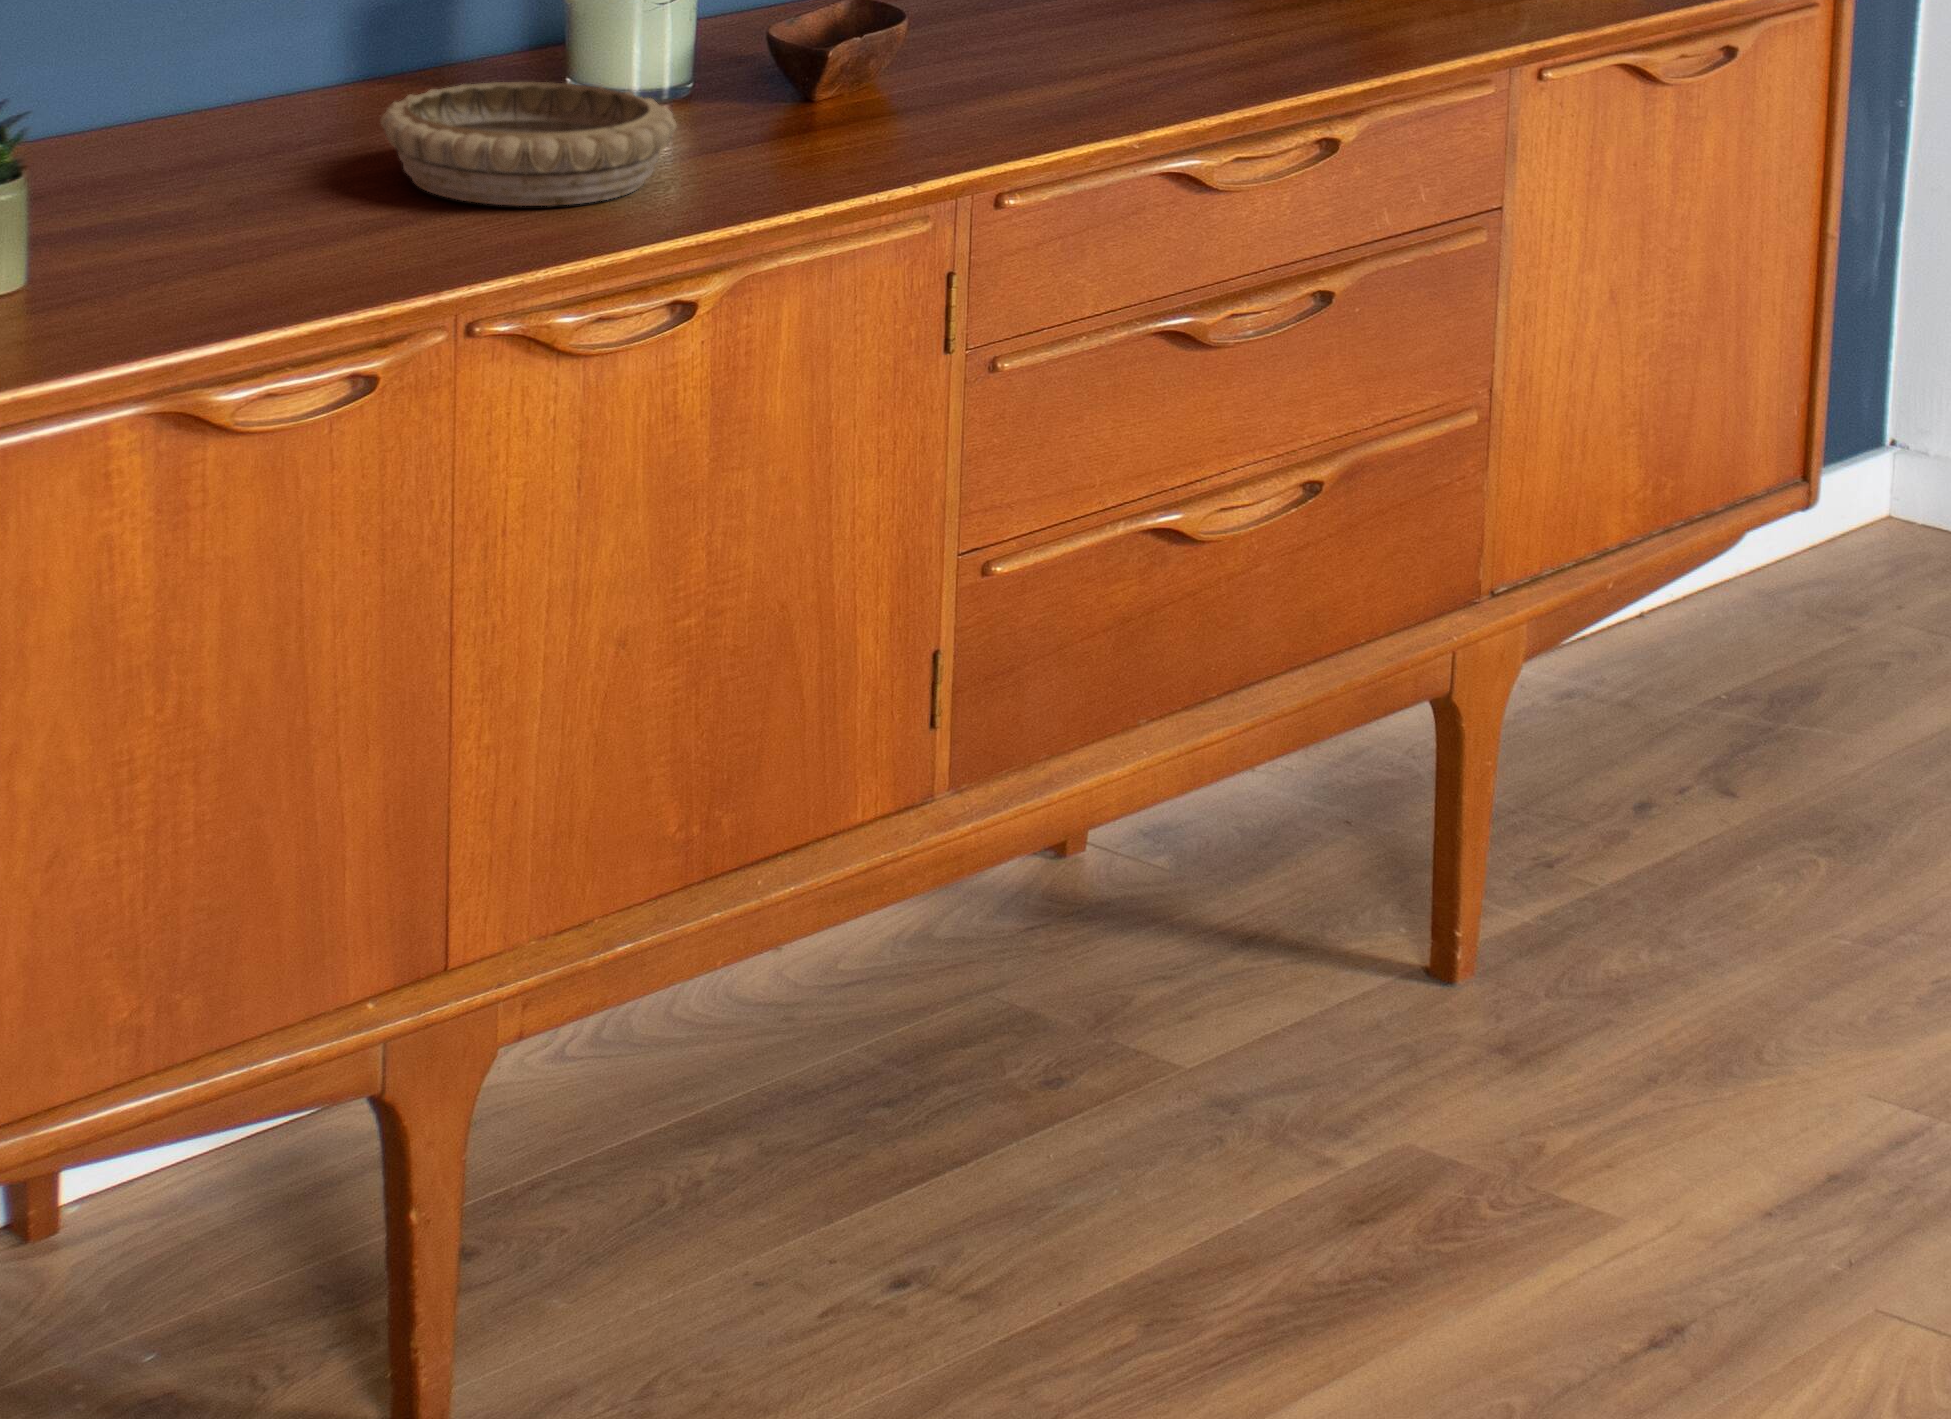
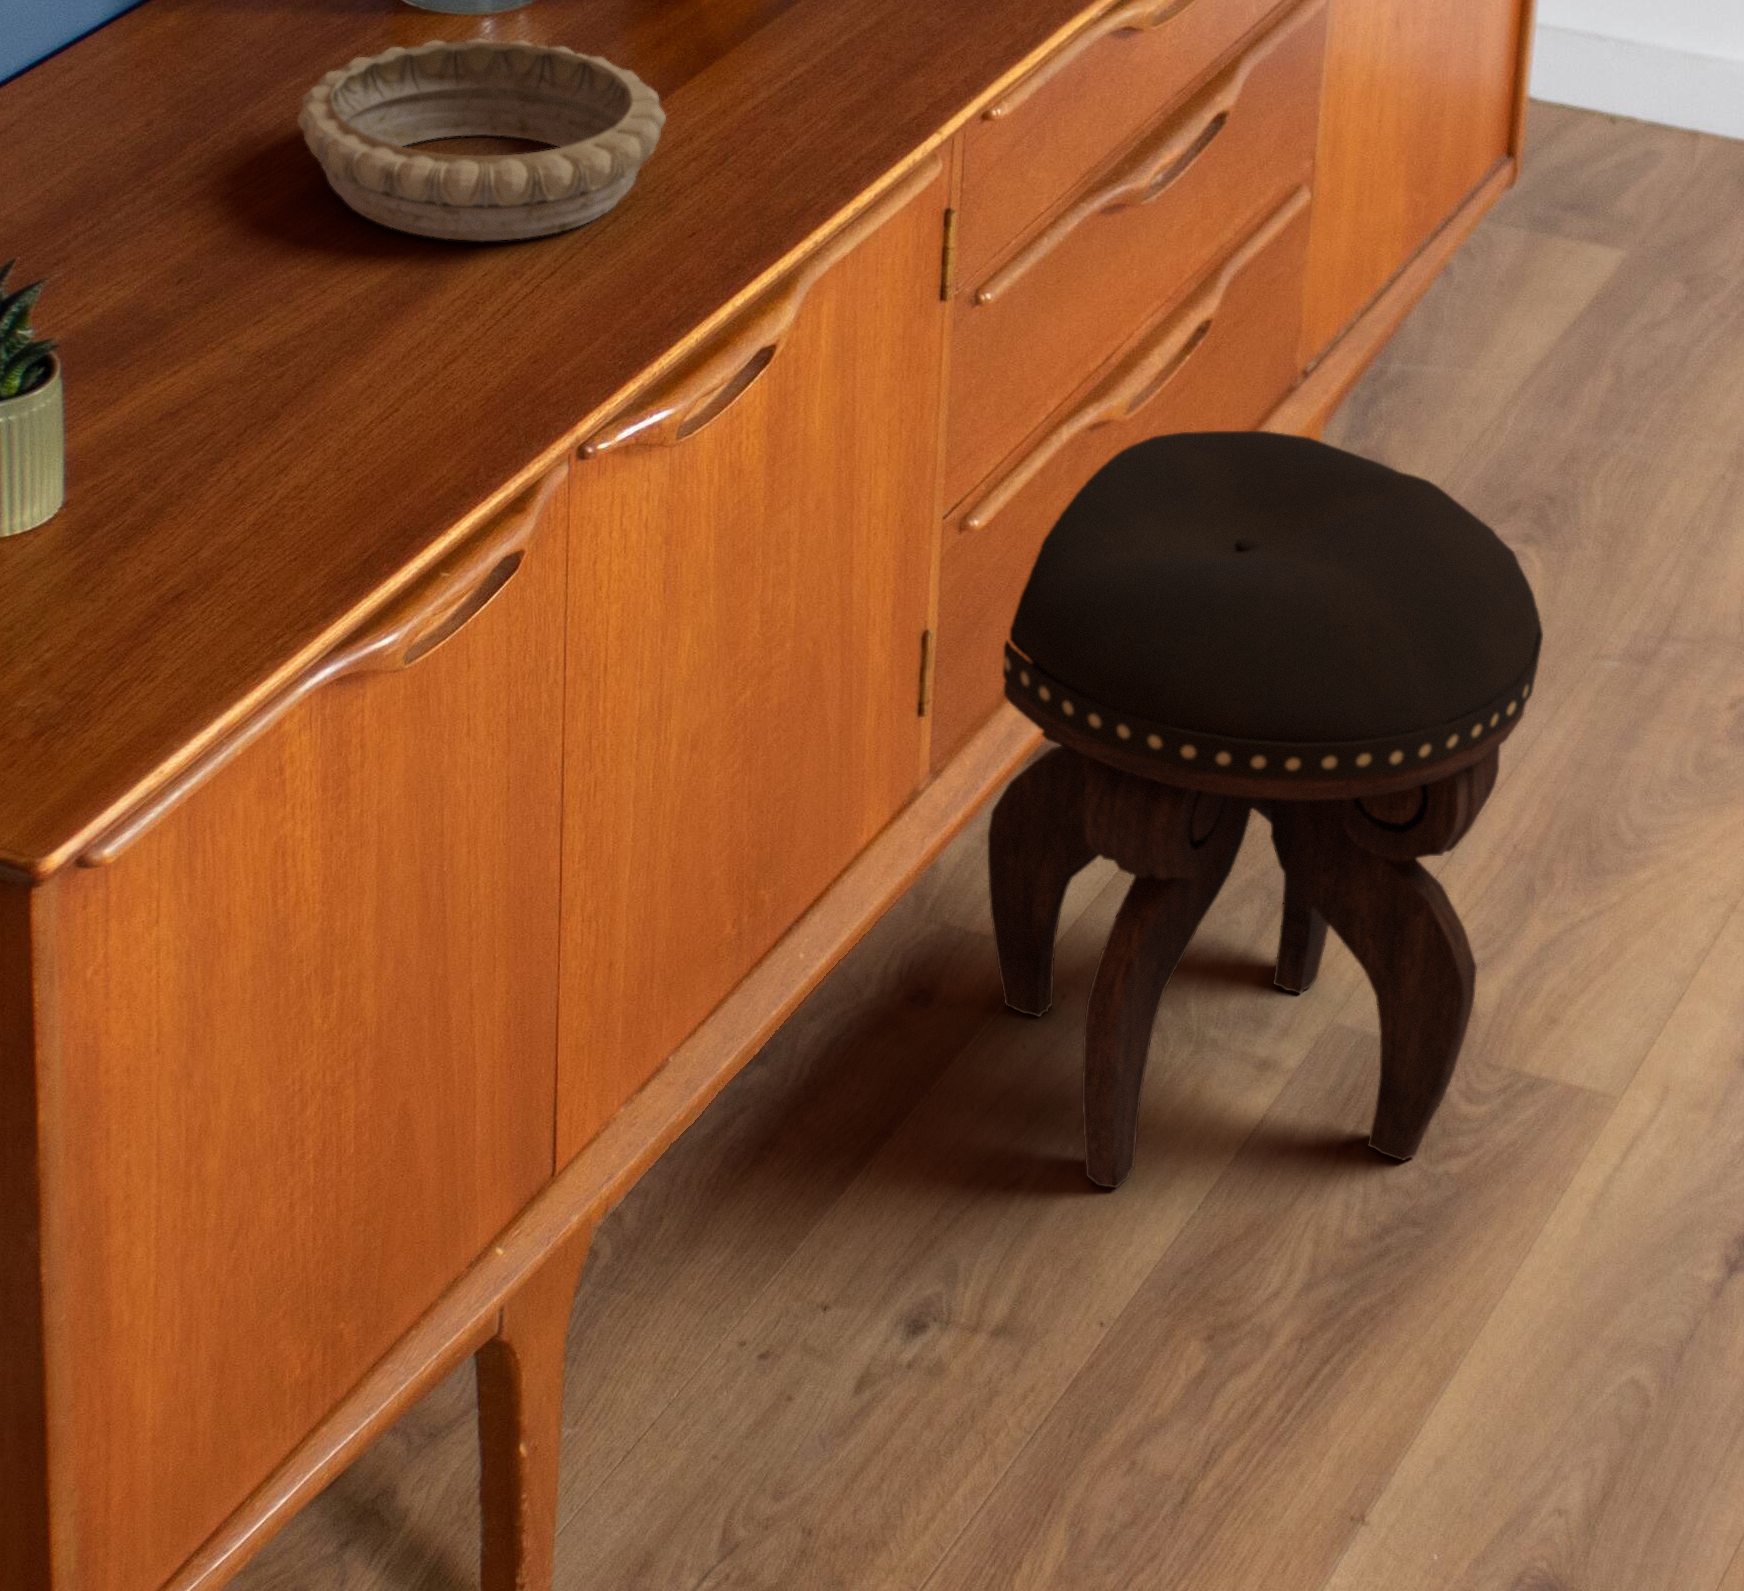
footstool: none [1053,568,1551,1246] -> present [988,431,1543,1188]

